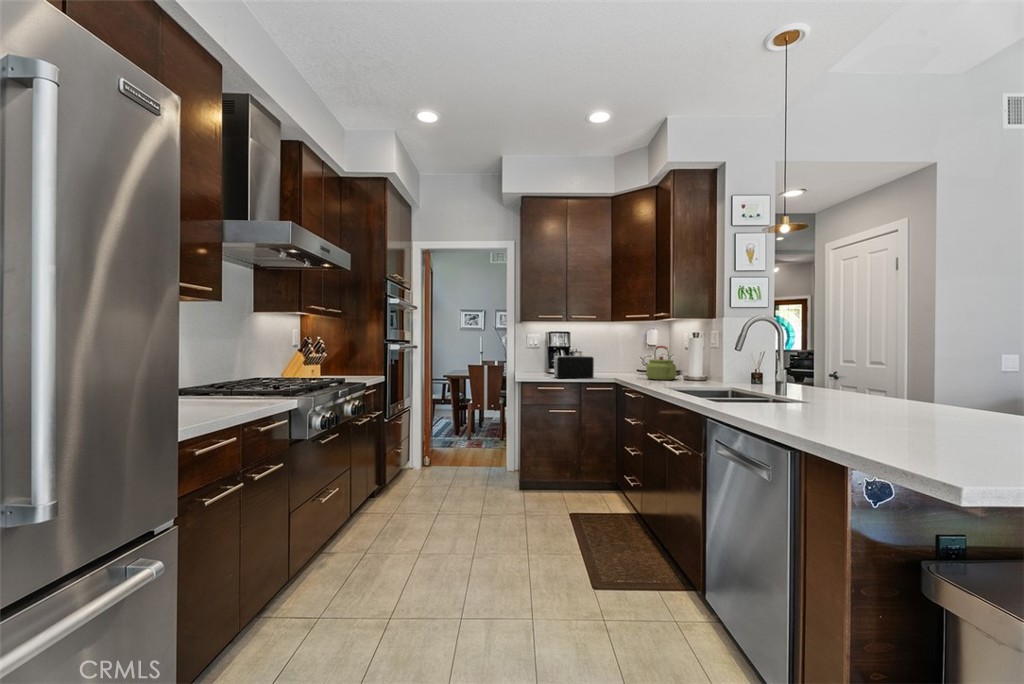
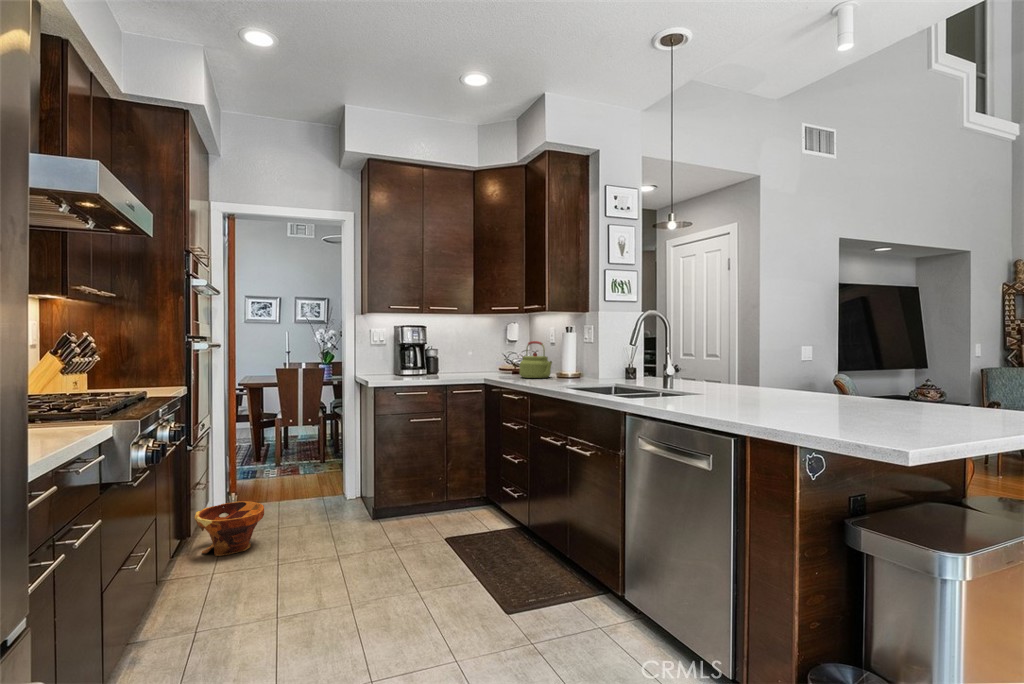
toaster: present [553,356,594,378] -> none [413,354,462,380]
planter: none [387,464,434,502] -> present [194,501,264,556]

